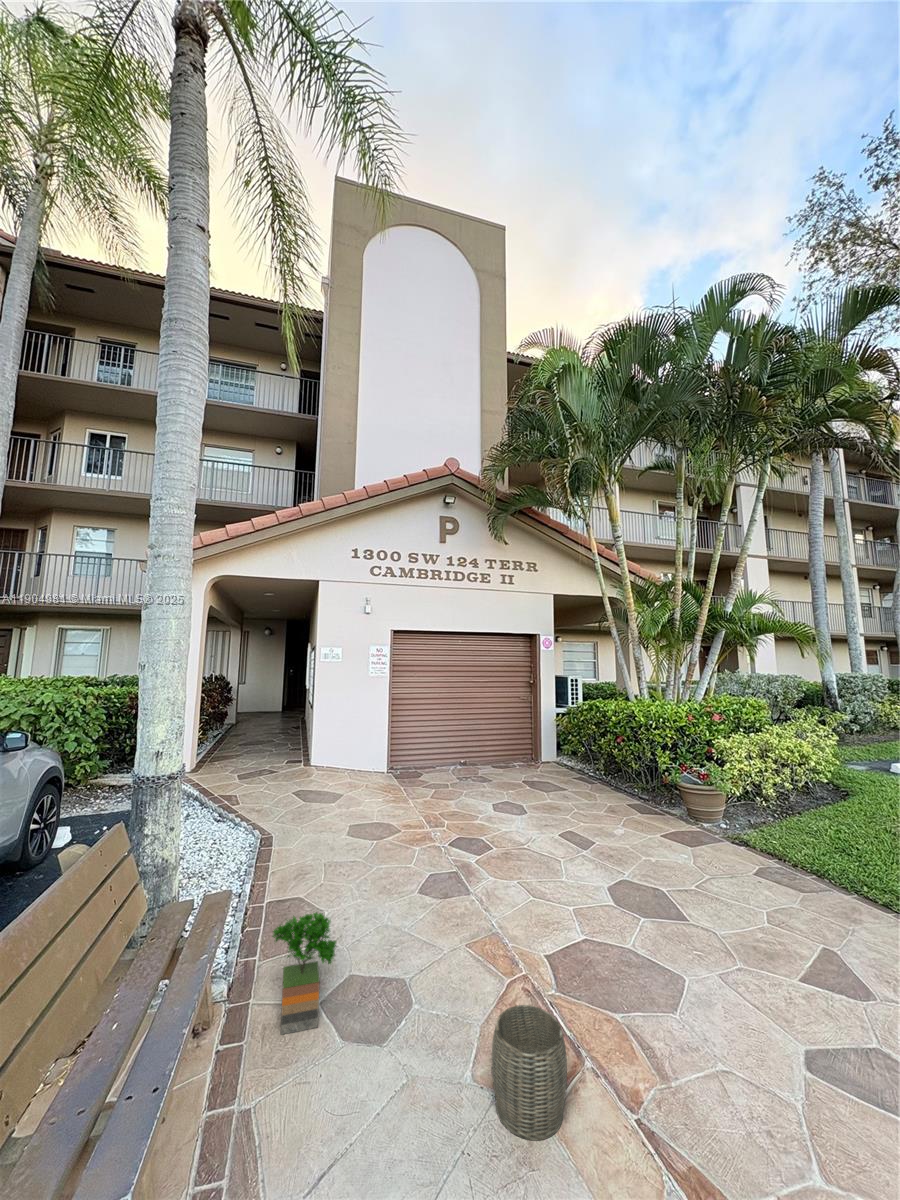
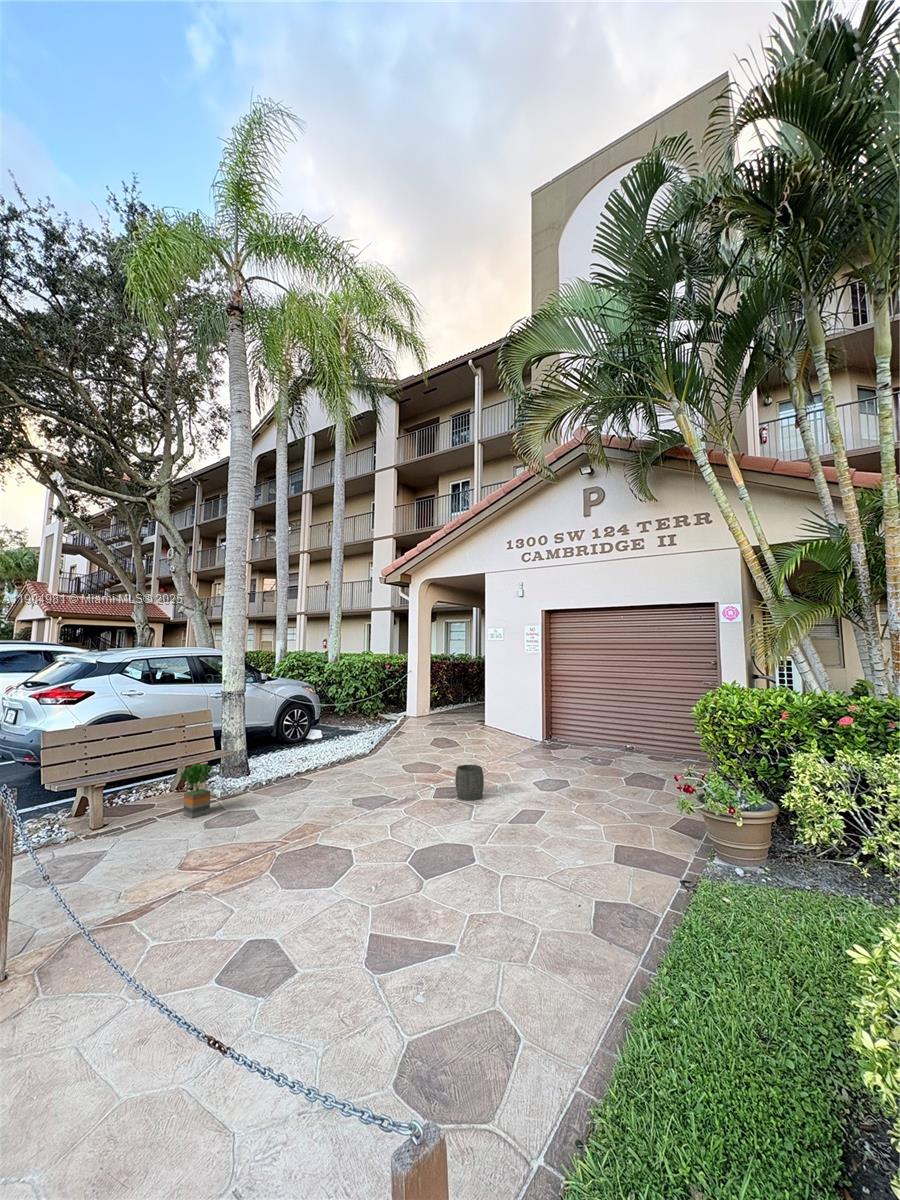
woven basket: present [492,1005,567,1141] -> present [455,765,484,800]

